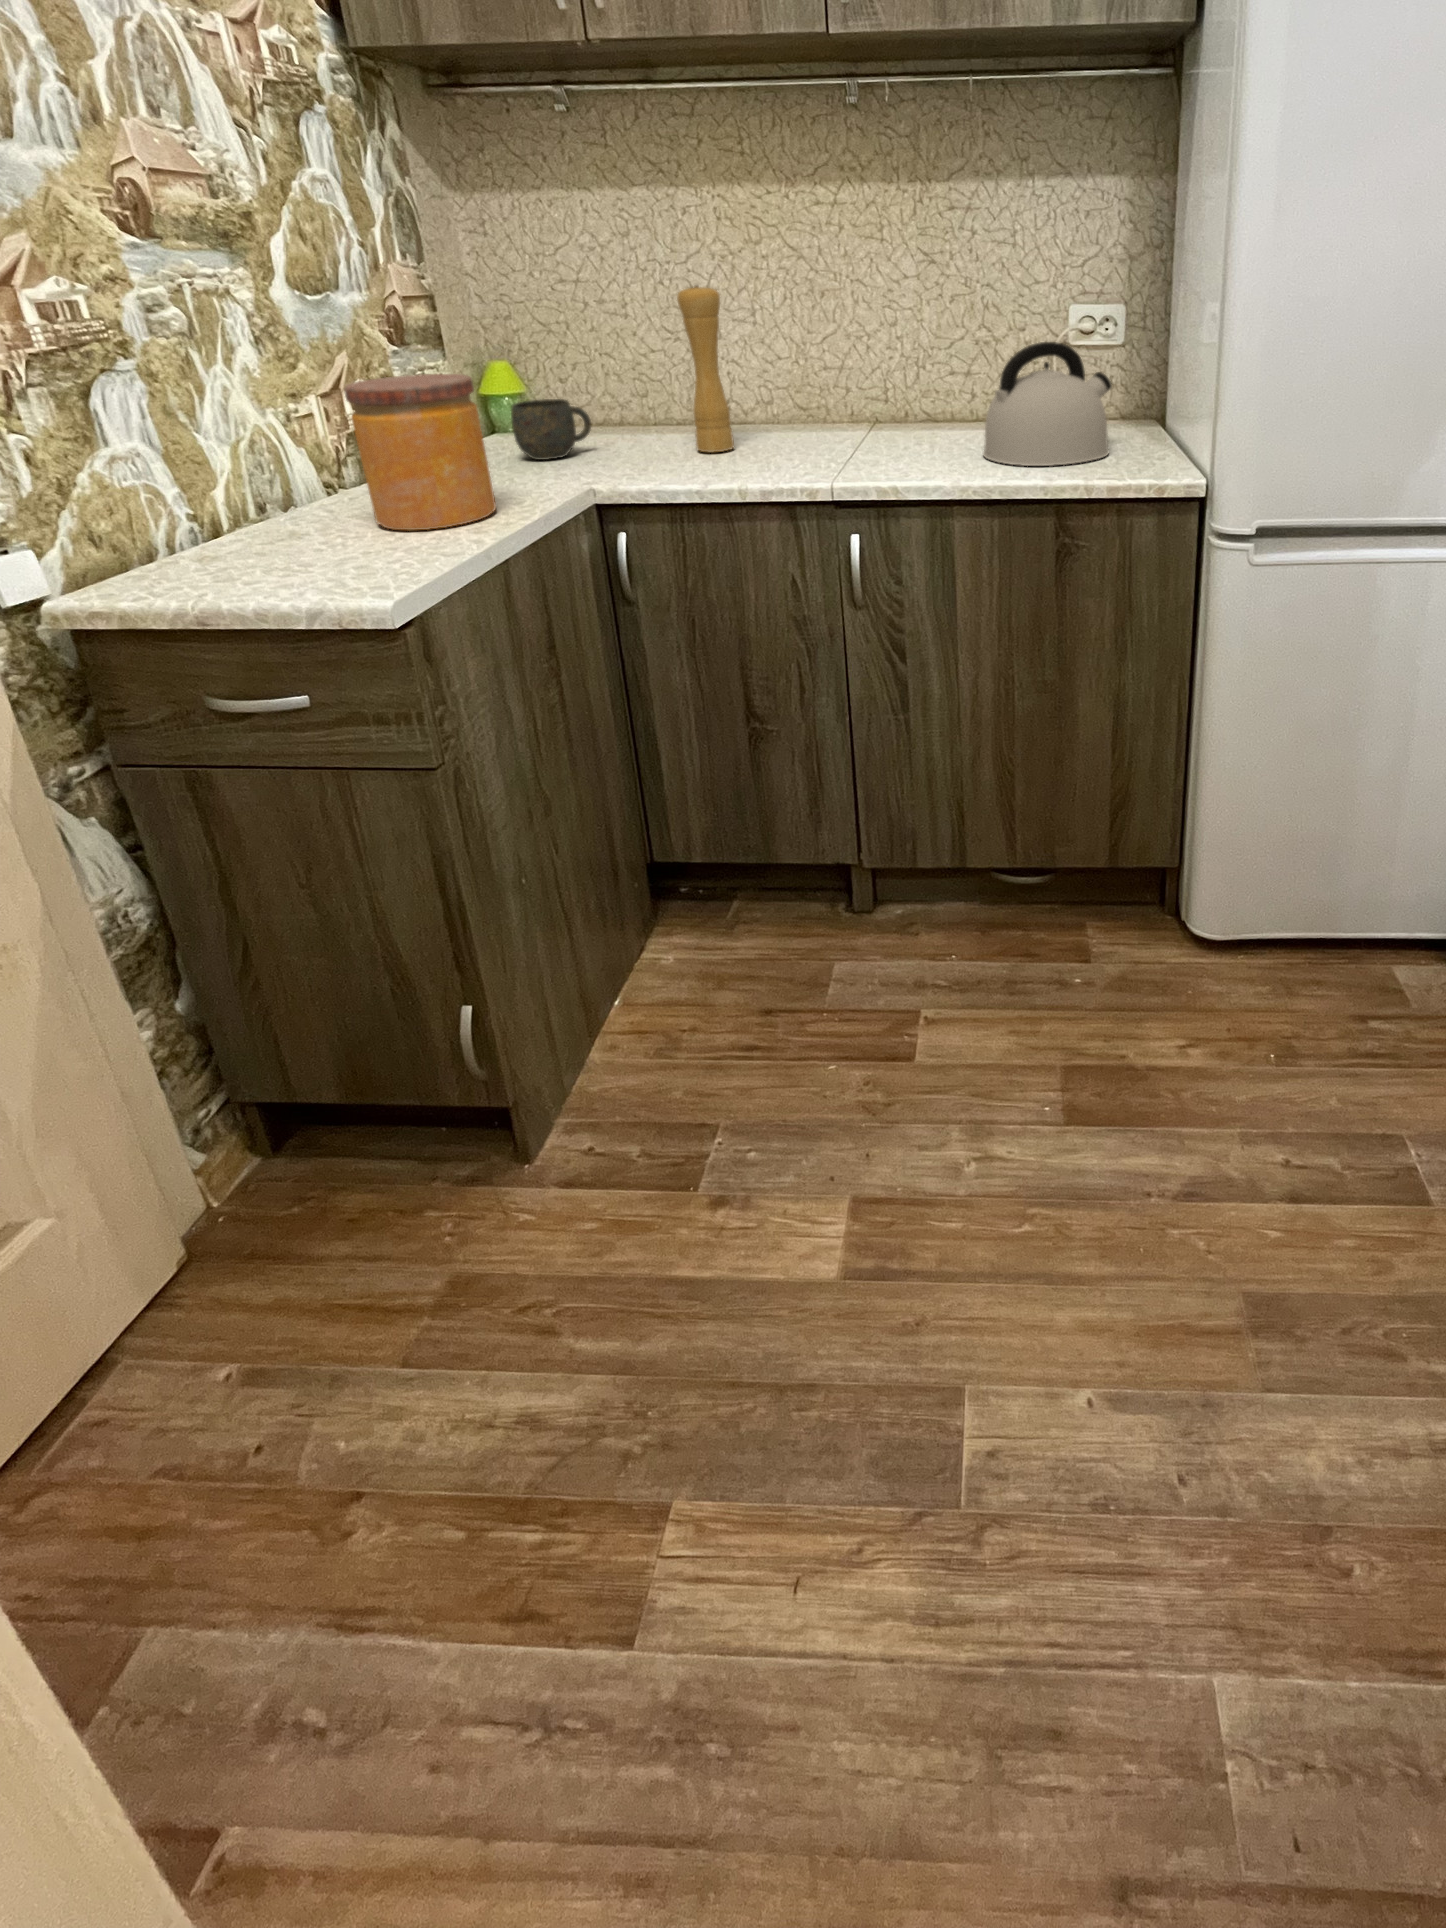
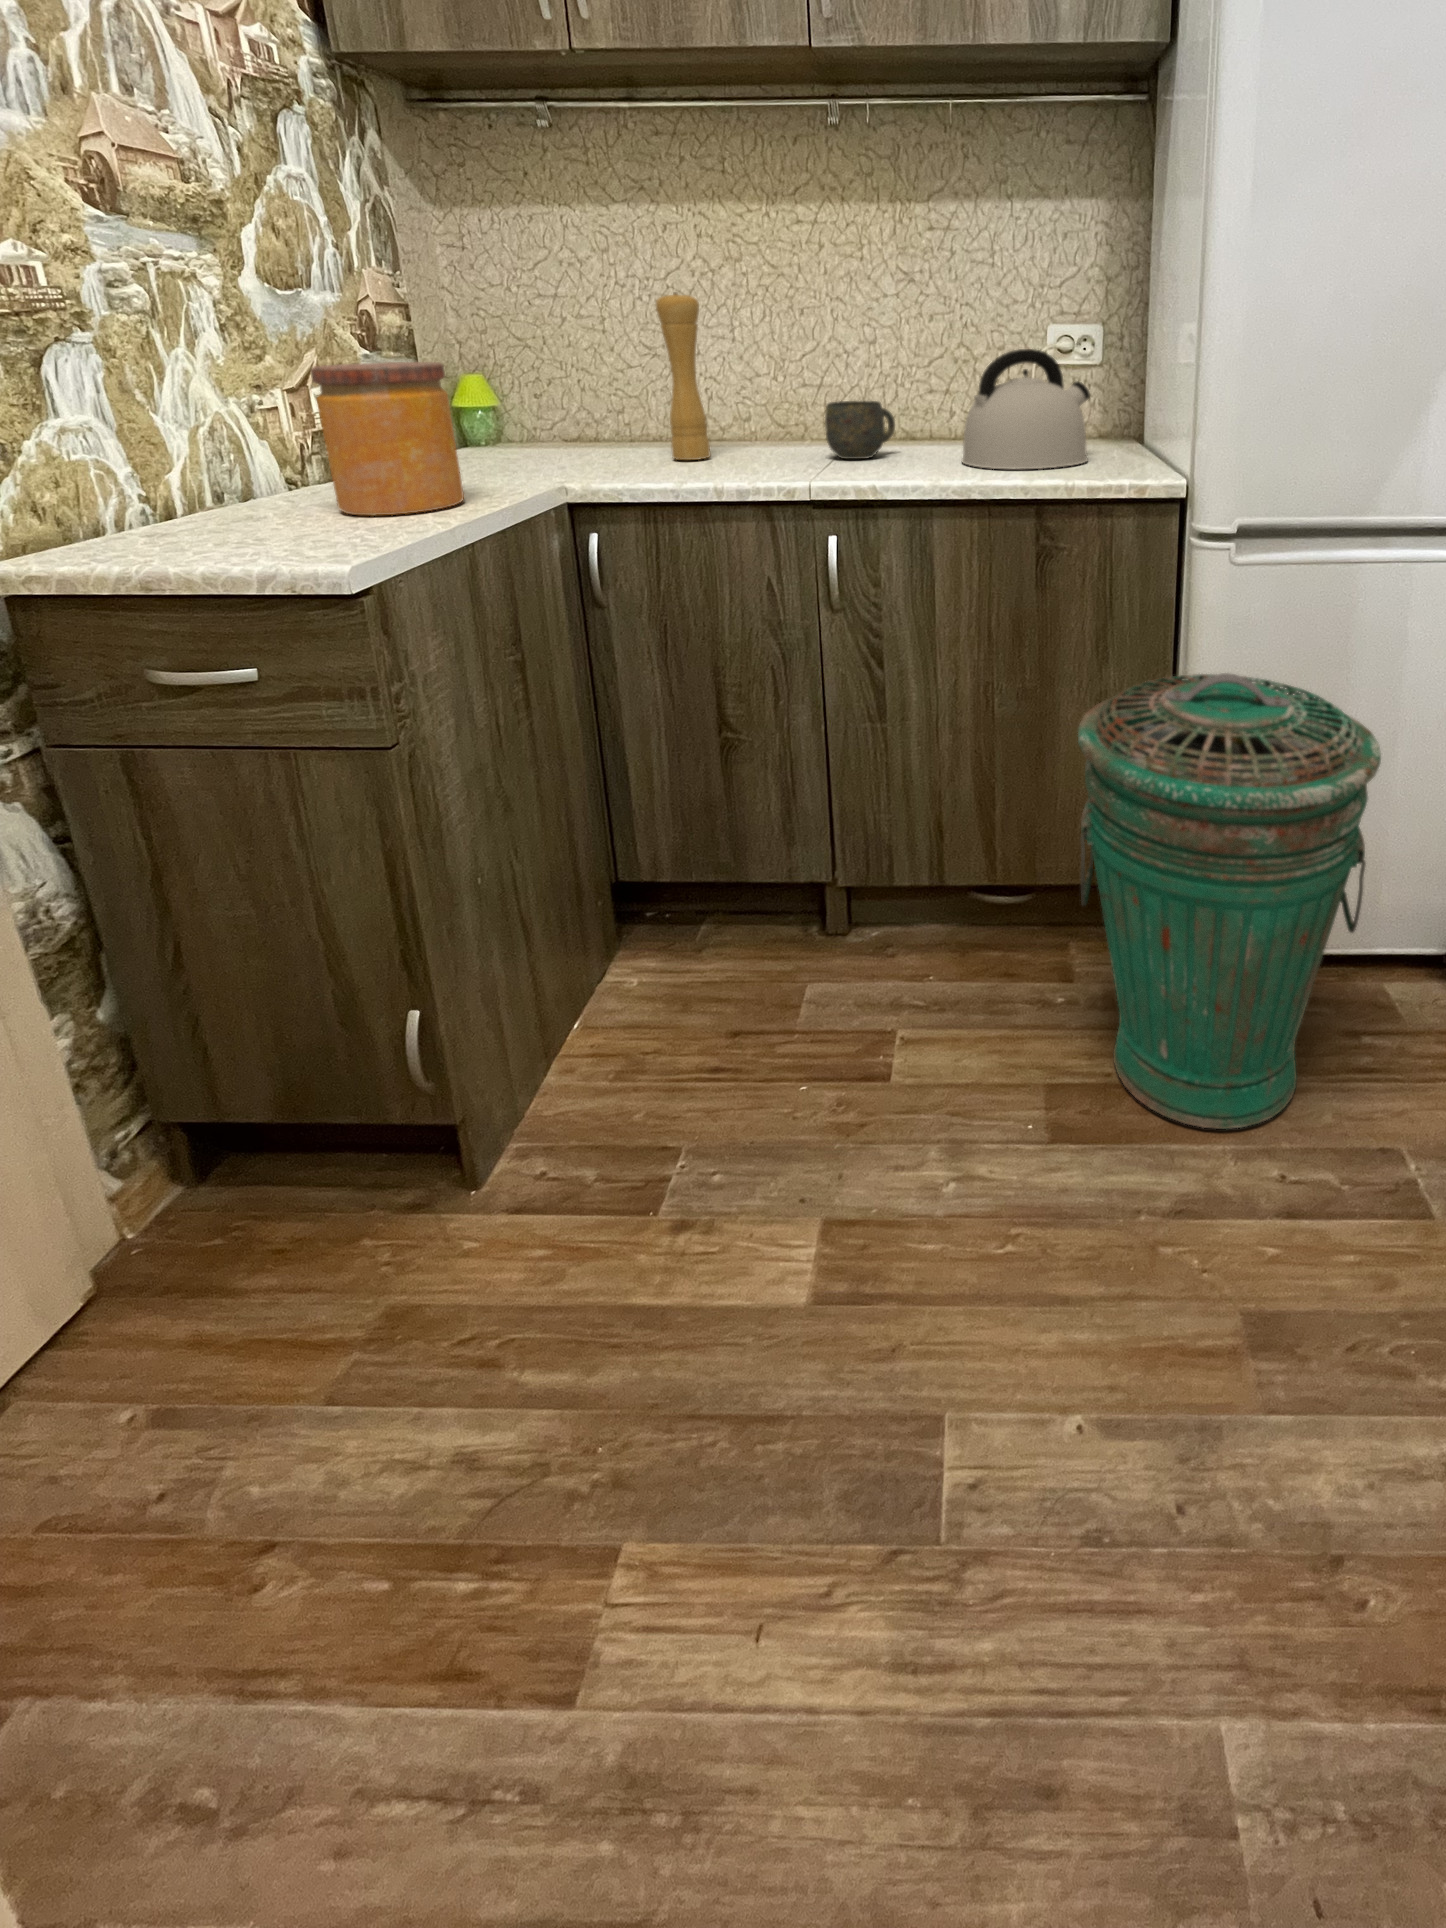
mug: present [511,399,591,460] -> present [825,401,895,459]
trash can: none [1096,676,1393,1114] -> present [1078,673,1381,1129]

